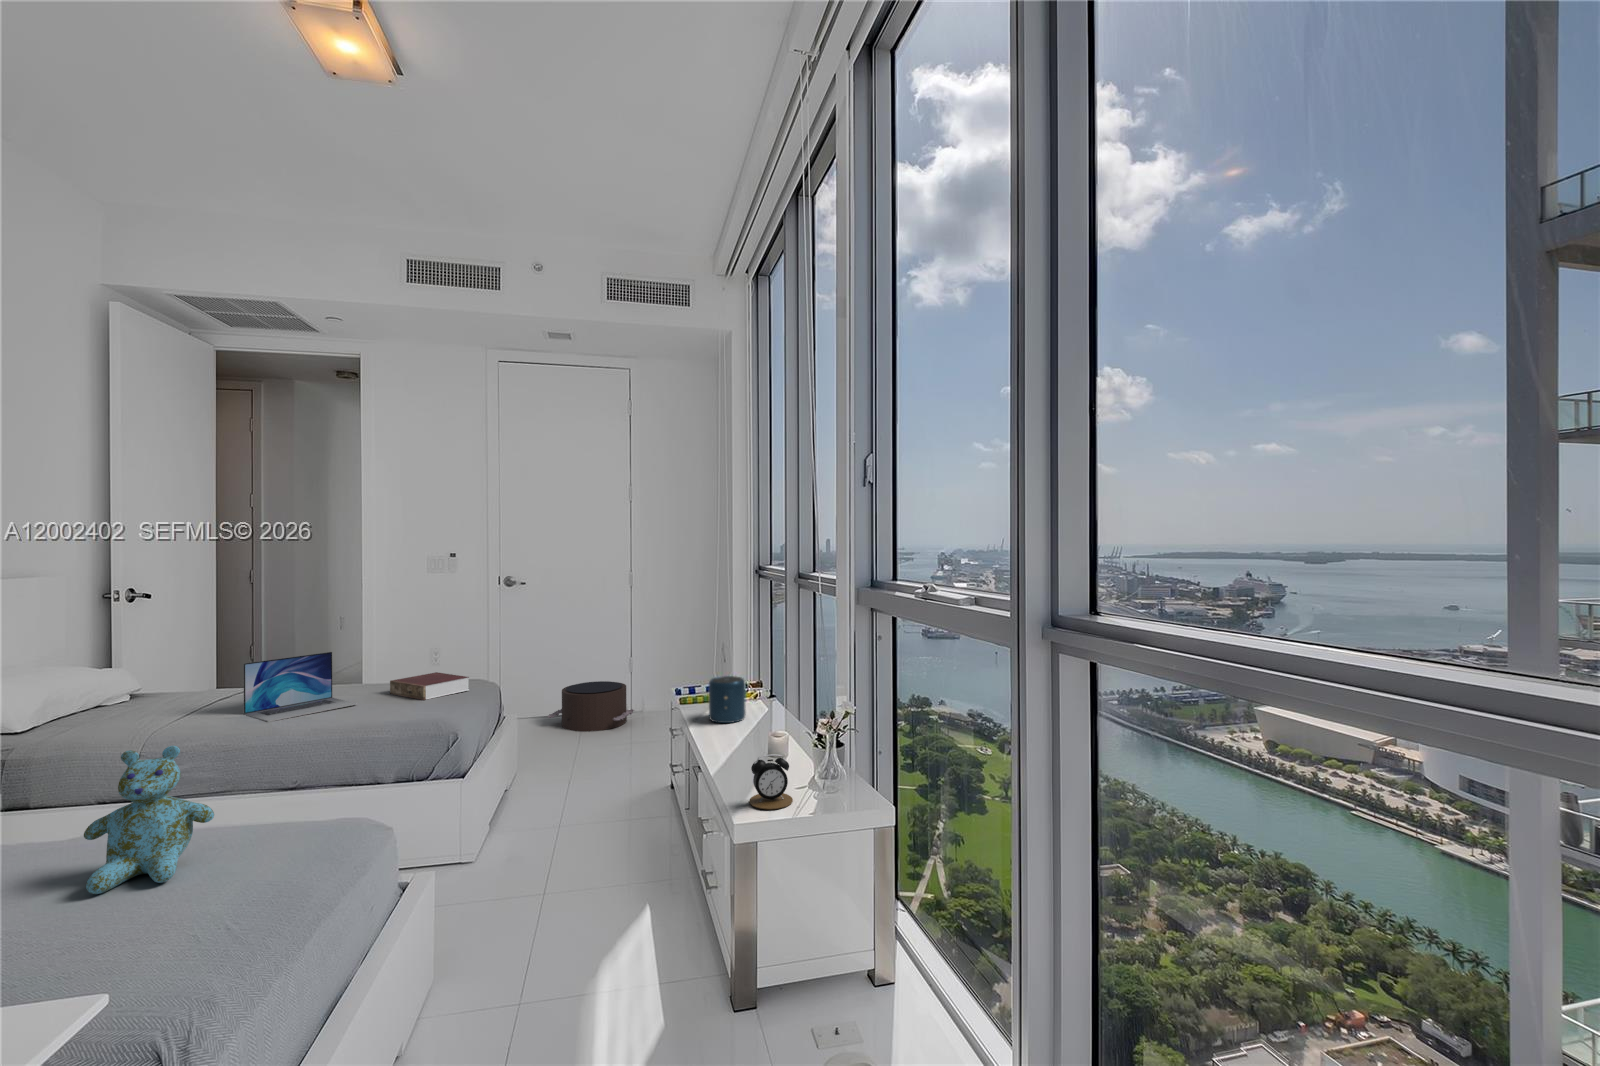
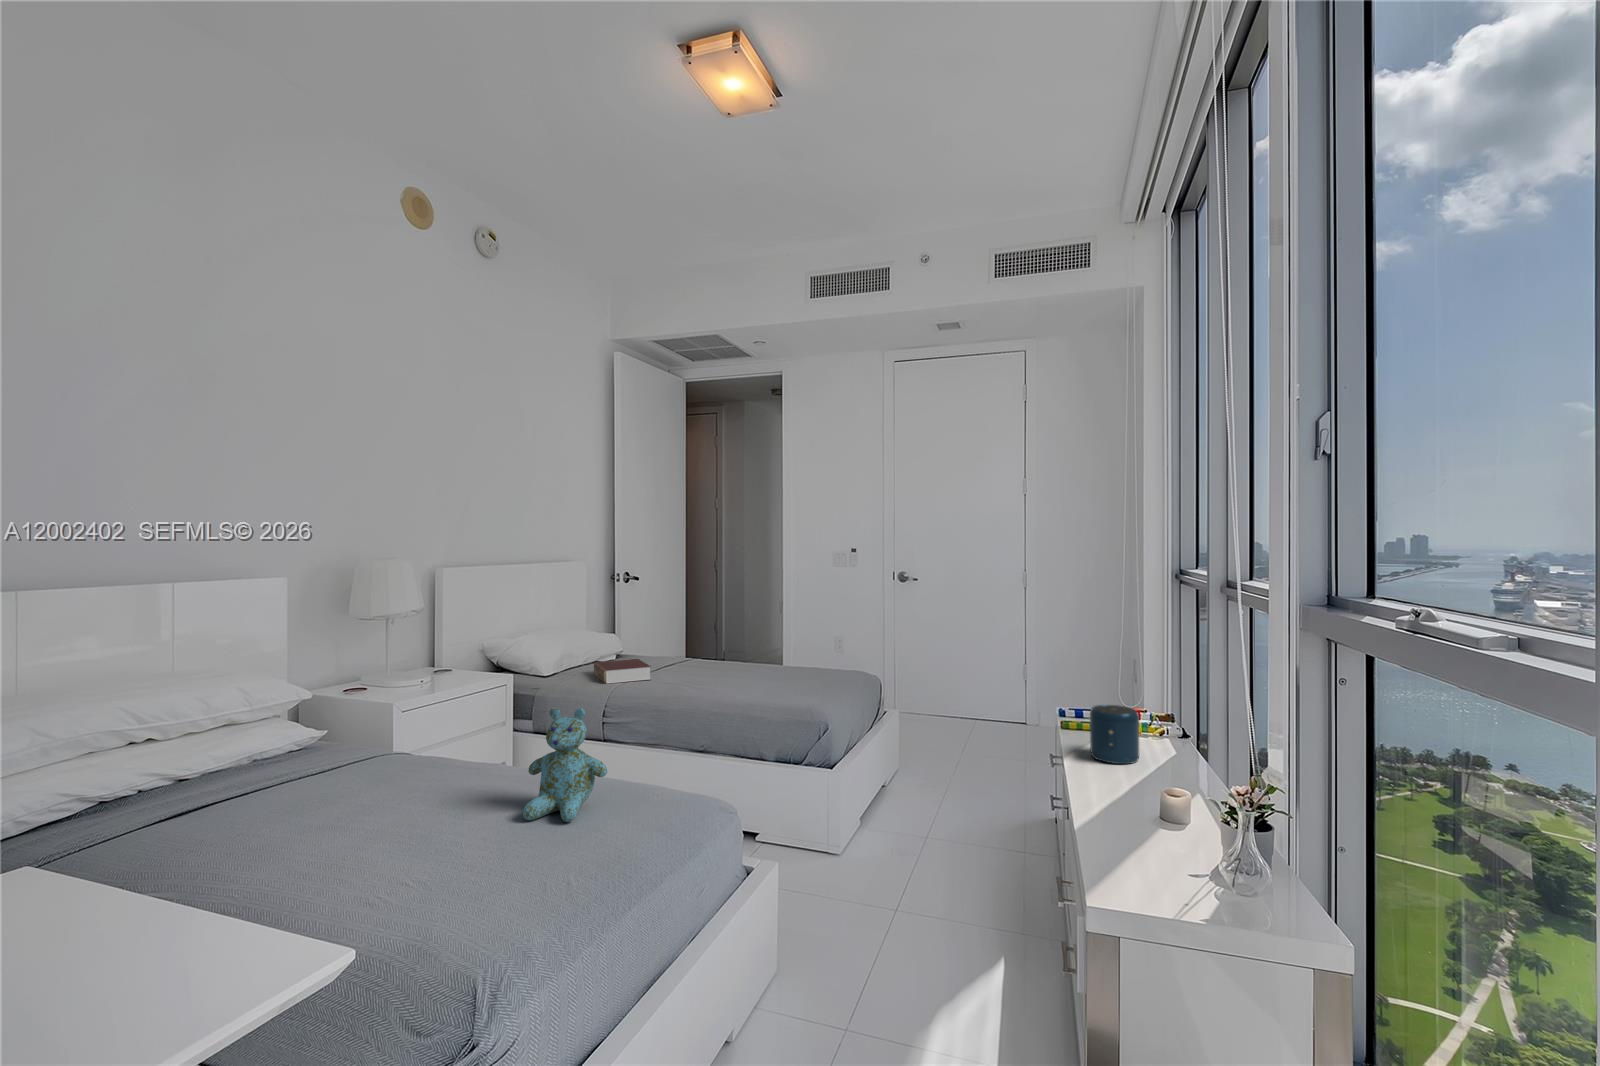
laptop: present [243,652,357,722] -> none [676,636,757,692]
book: present [390,672,469,700] -> present [594,659,651,684]
pouf: present [548,681,634,732] -> none [937,688,1030,741]
alarm clock: present [749,754,793,809] -> none [1114,822,1177,898]

